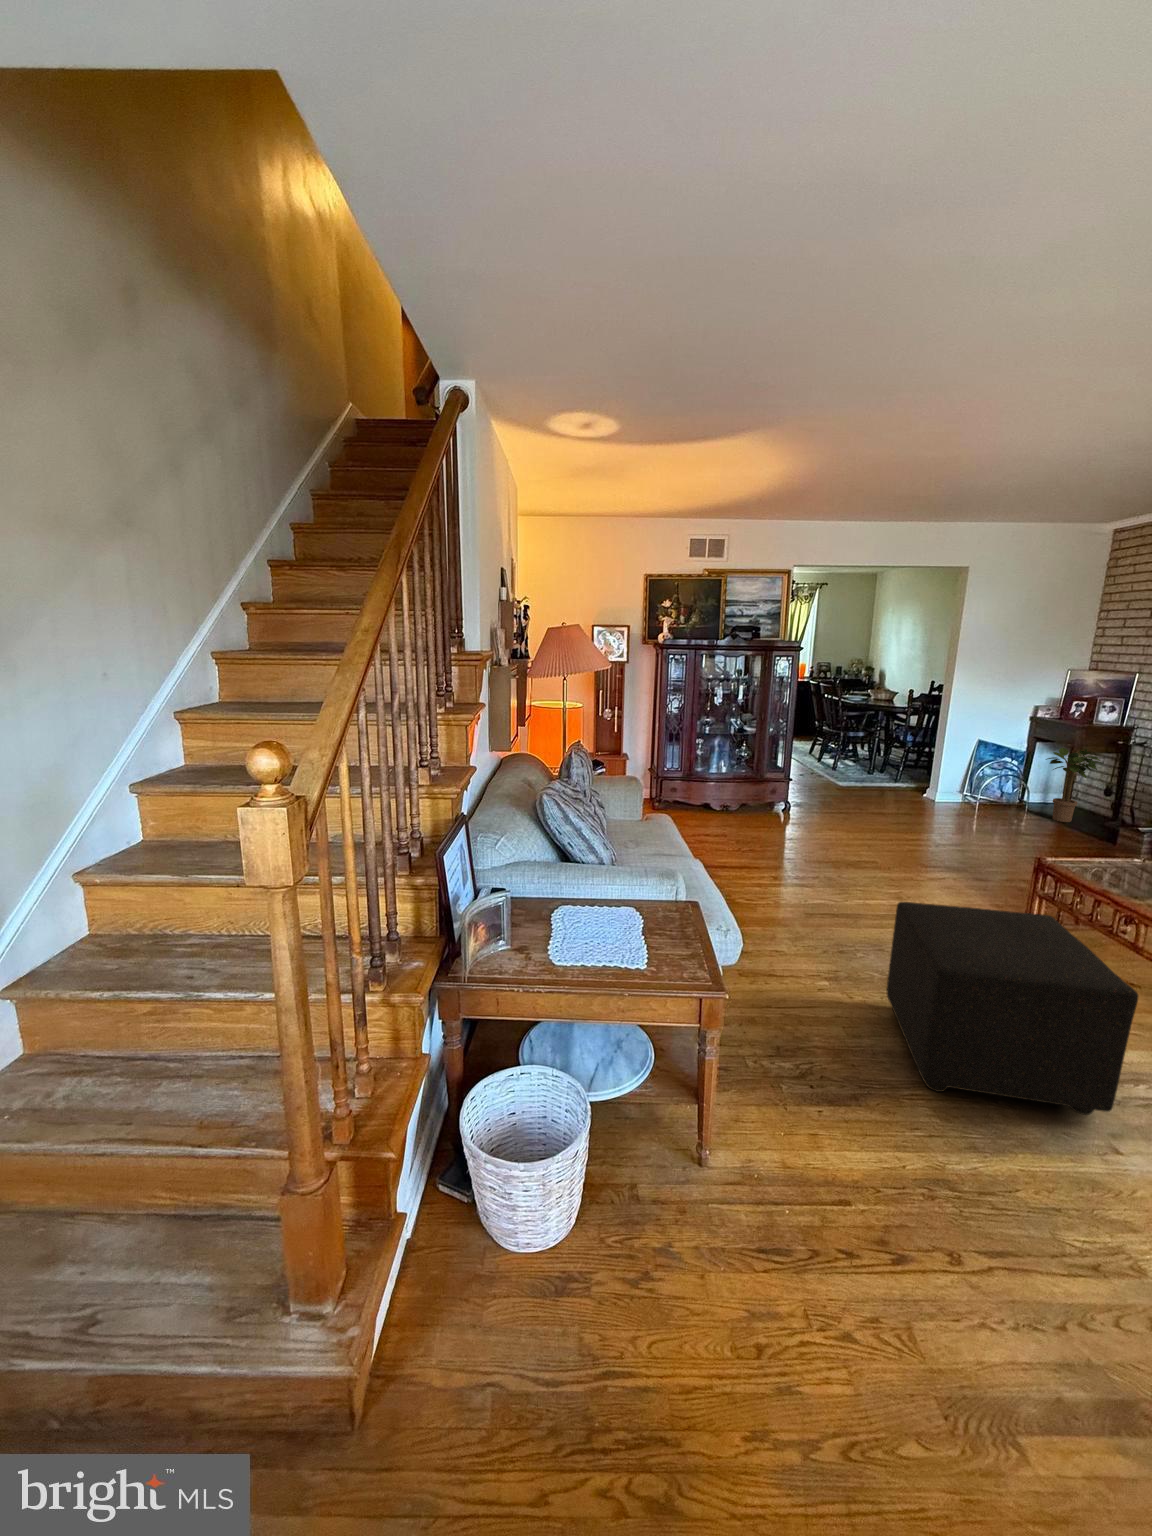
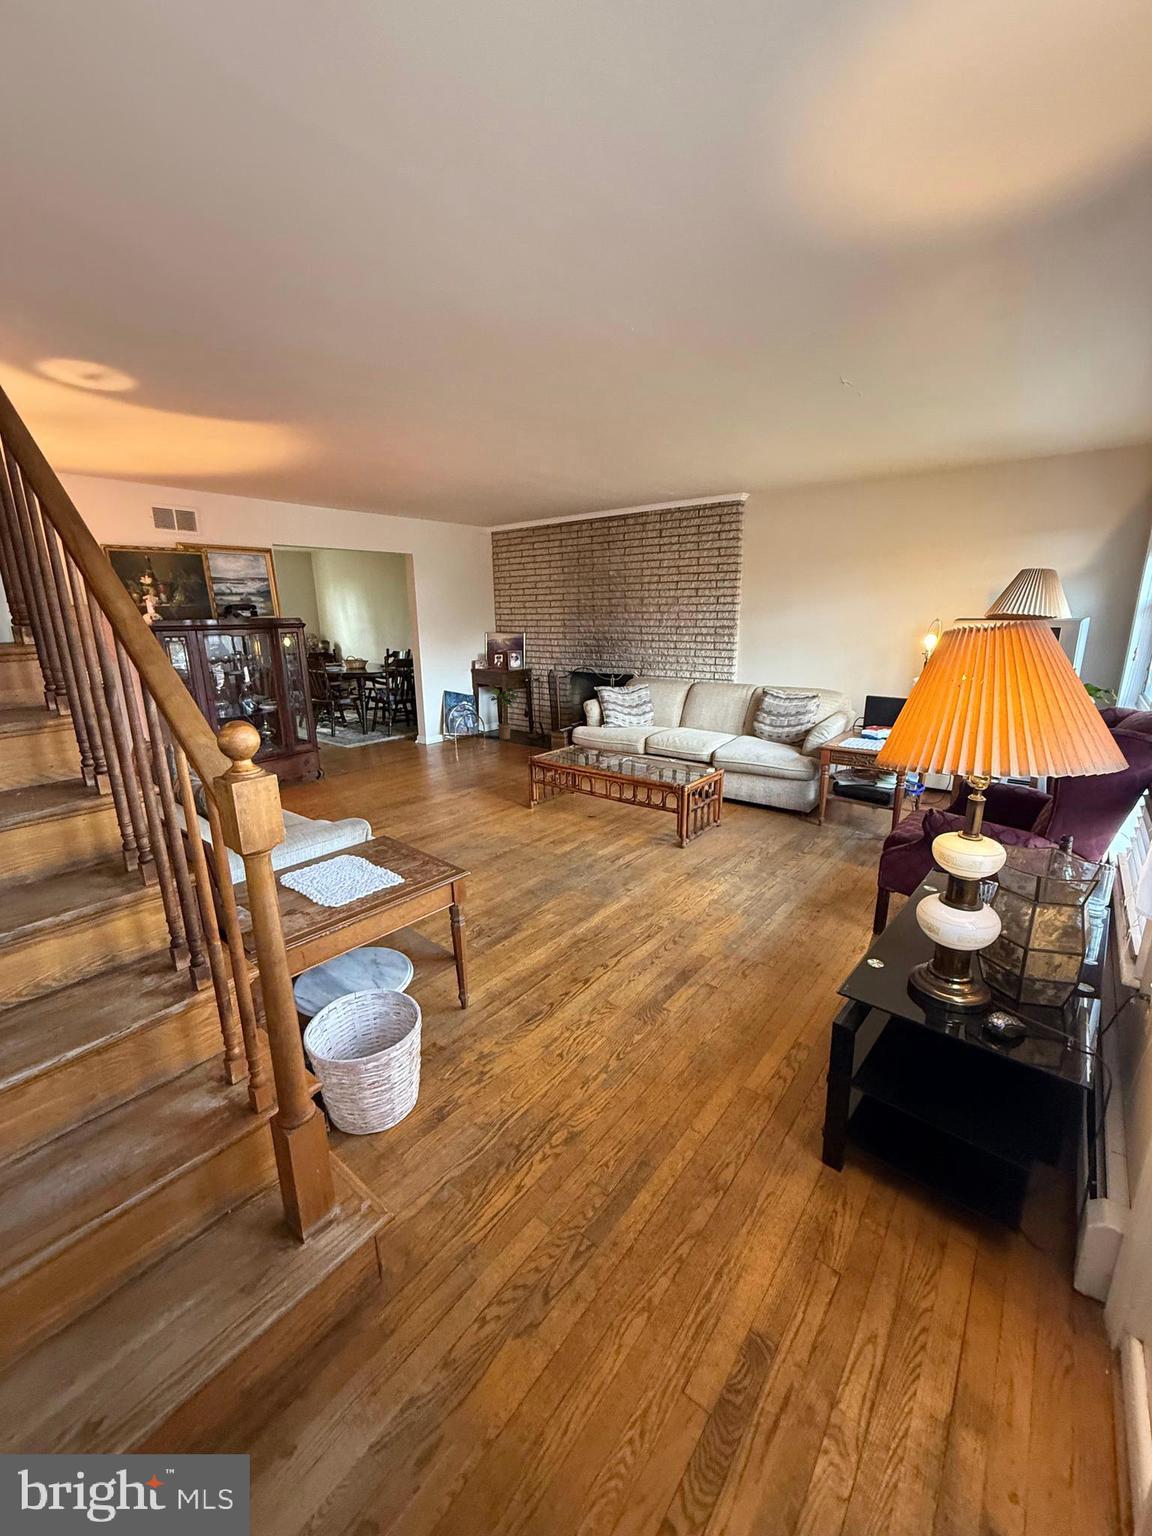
ottoman: present [887,902,1138,1115] -> none [490,783,622,904]

